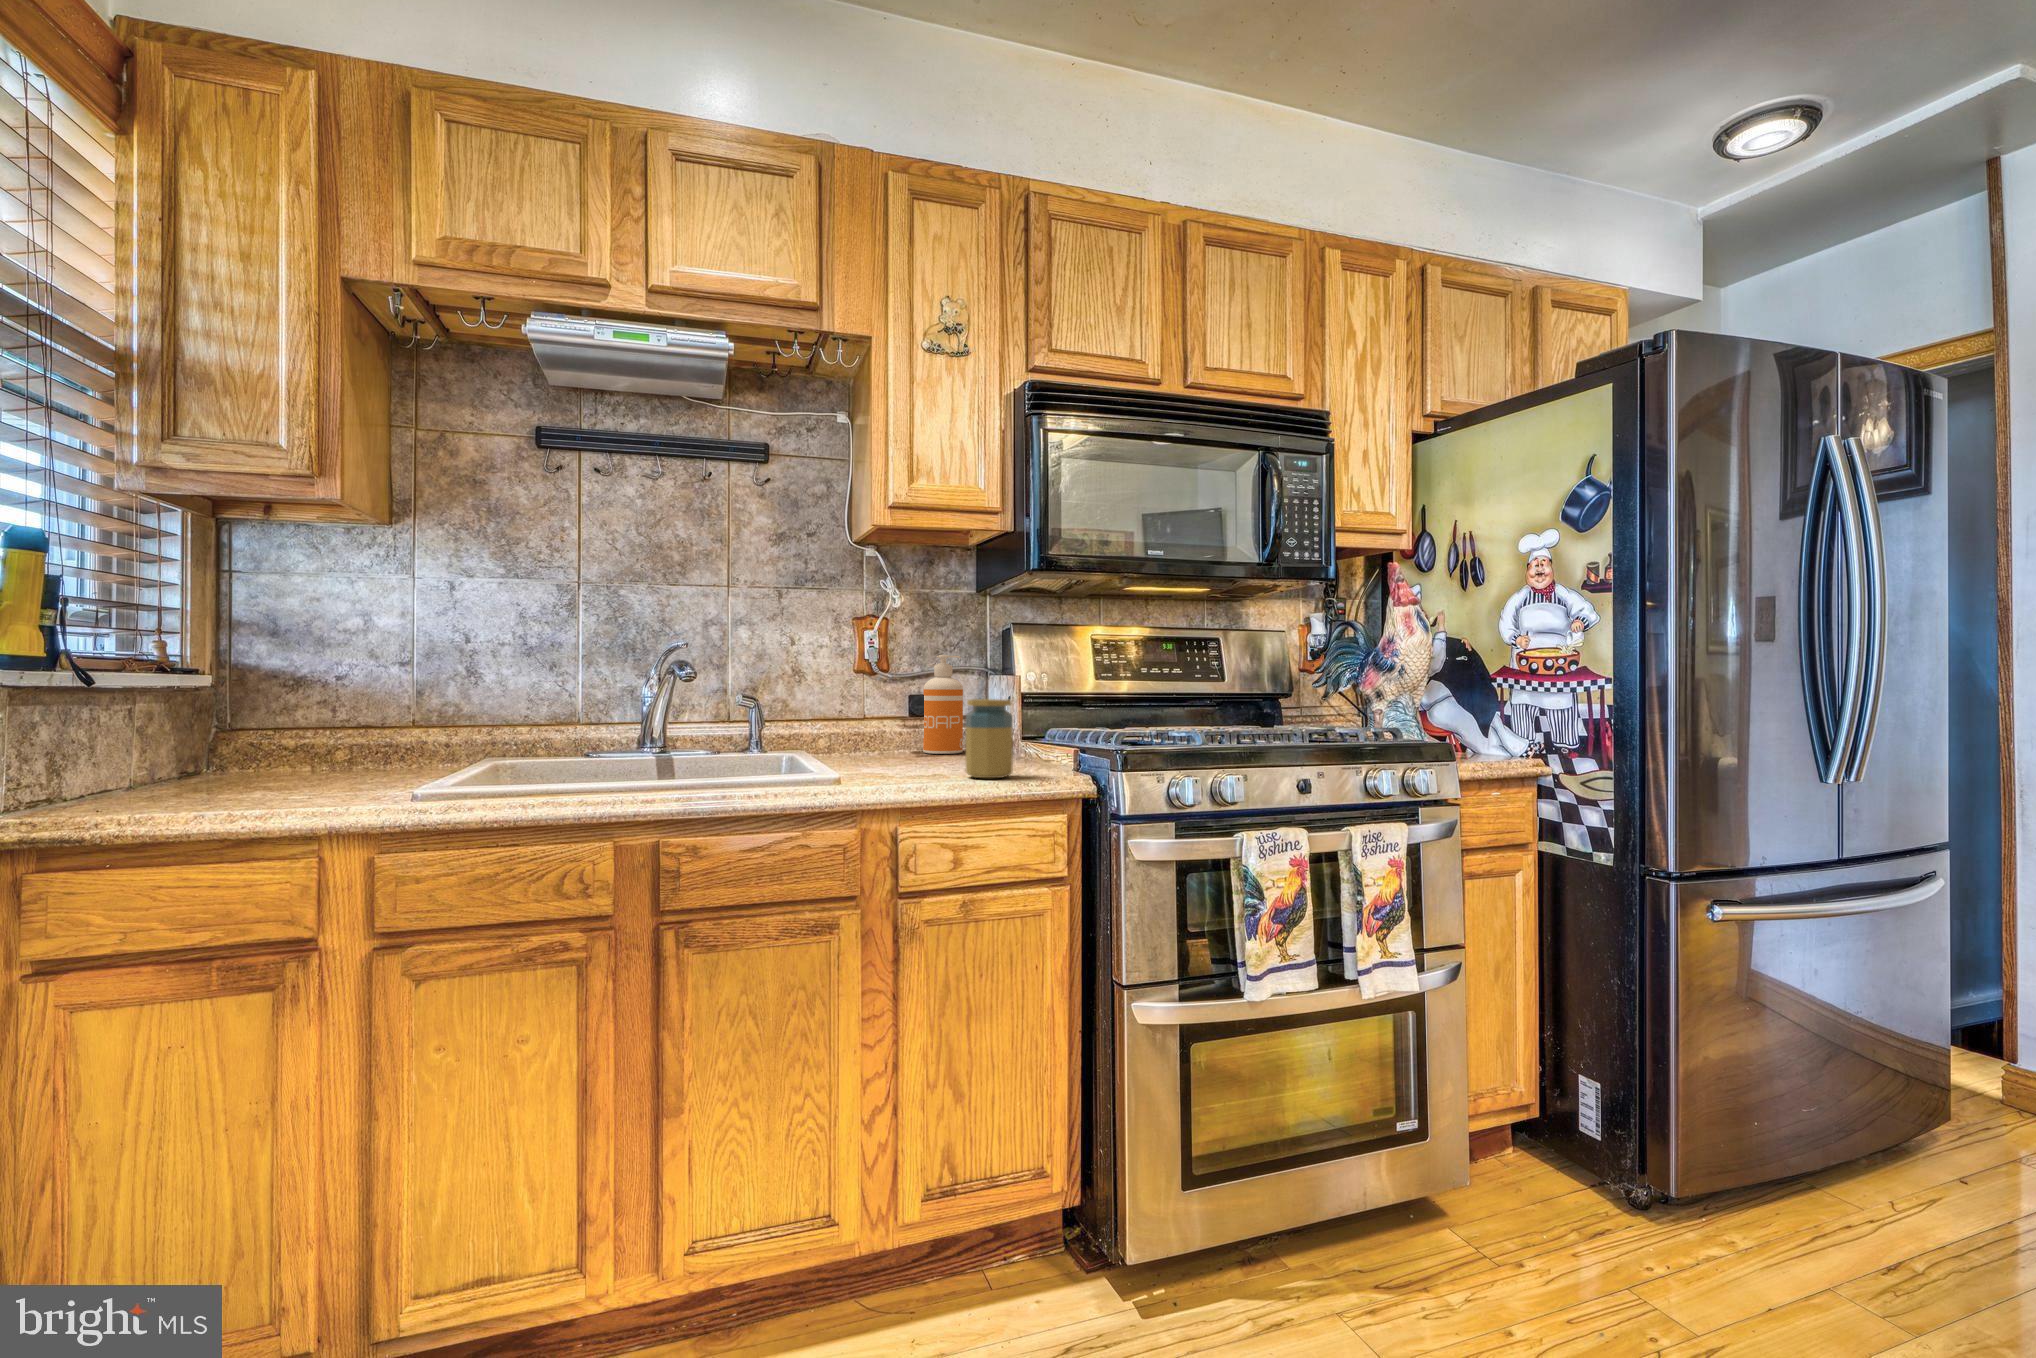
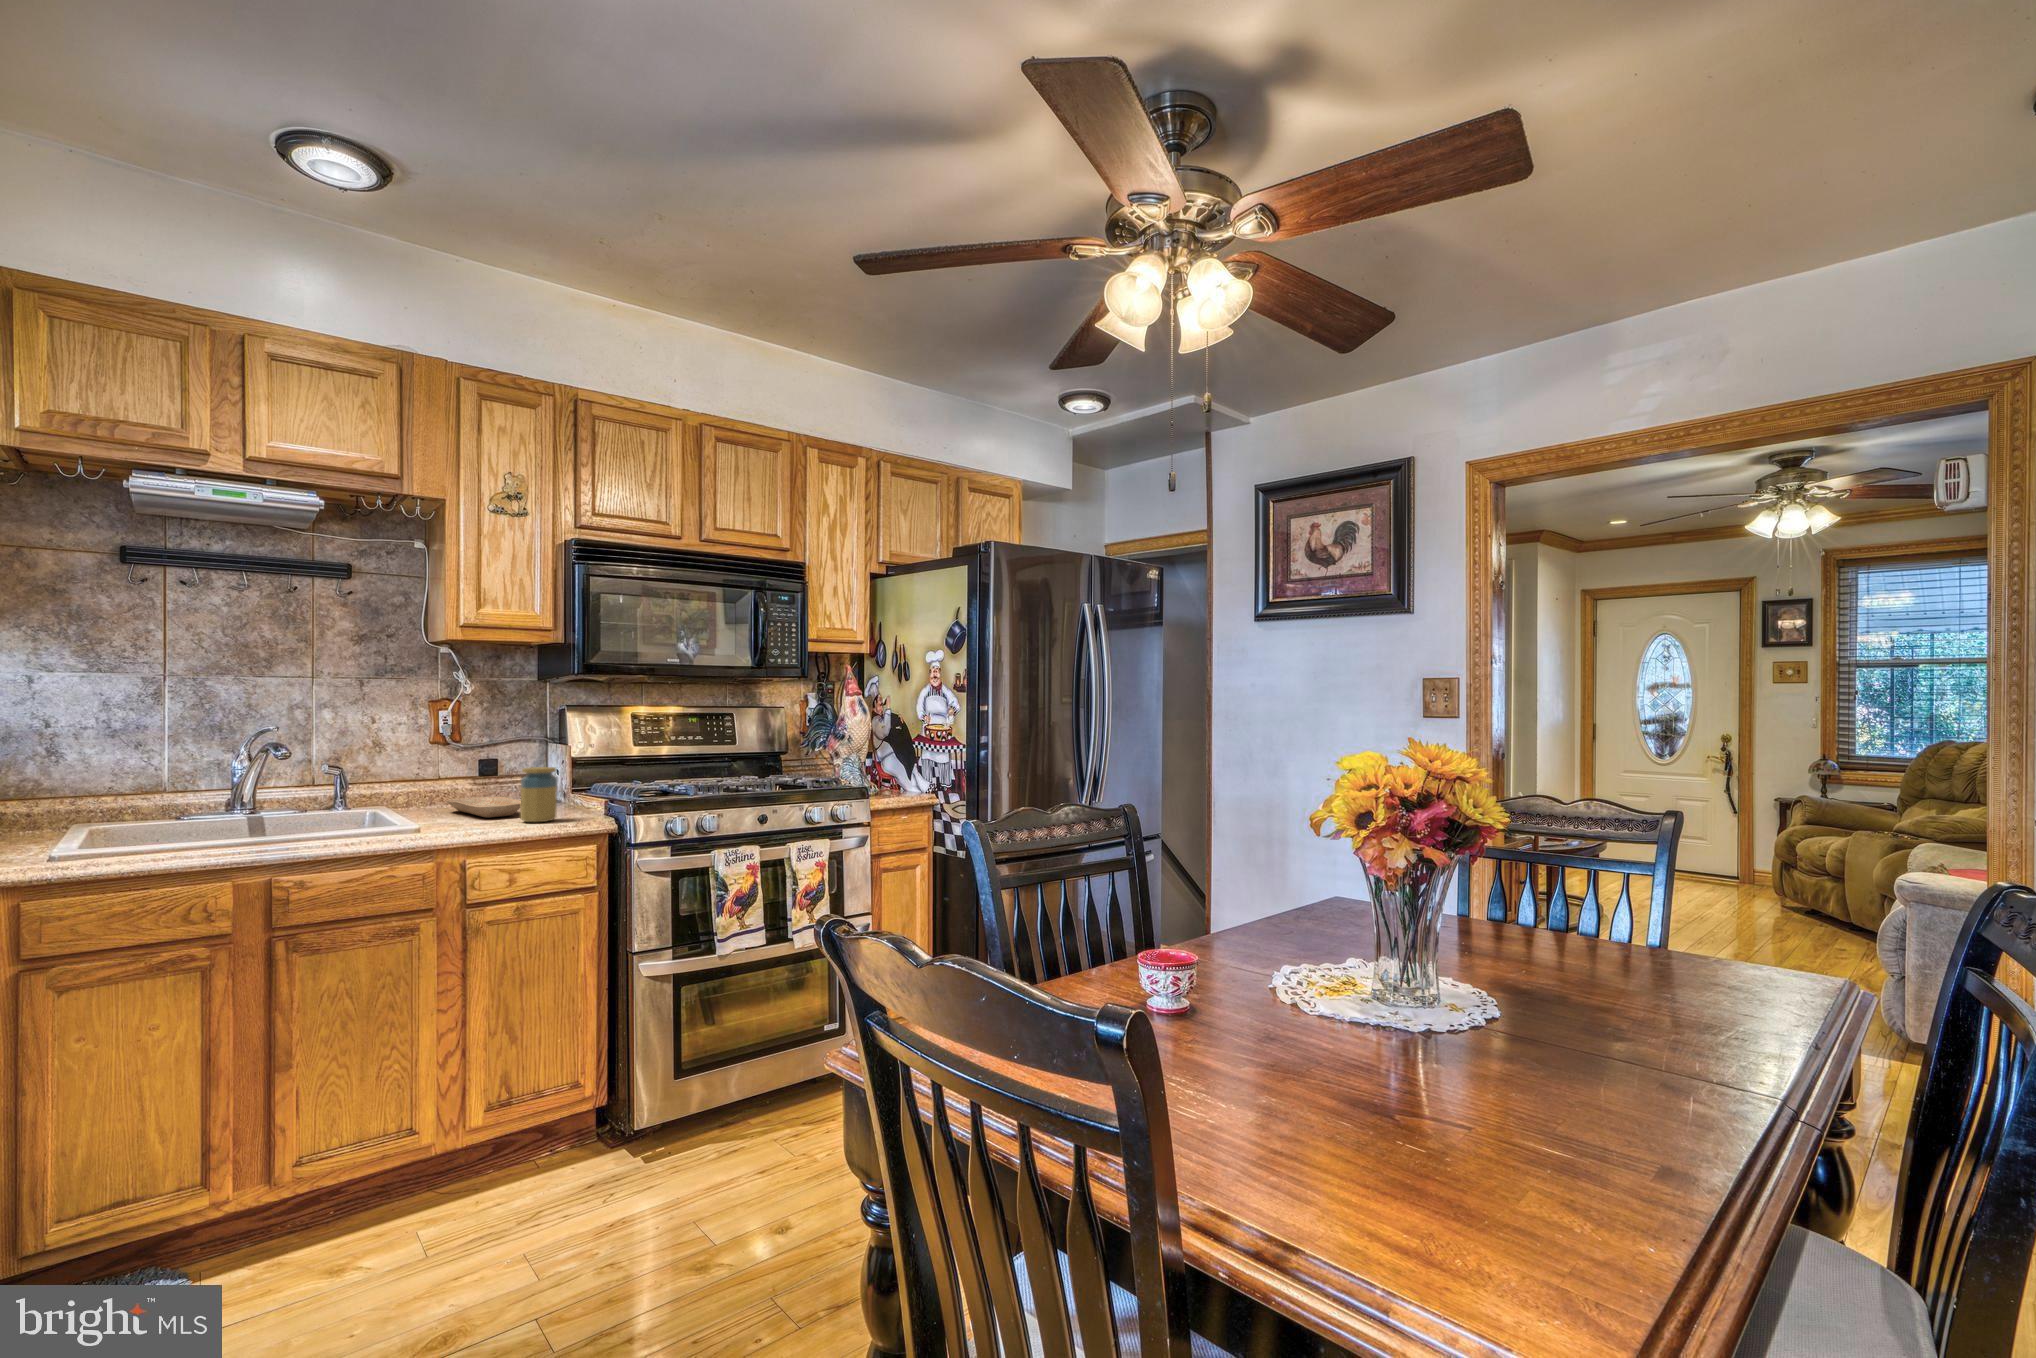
soap dispenser: present [923,655,963,754] -> none [489,727,525,803]
tray: none [874,744,969,769] -> present [446,796,521,817]

